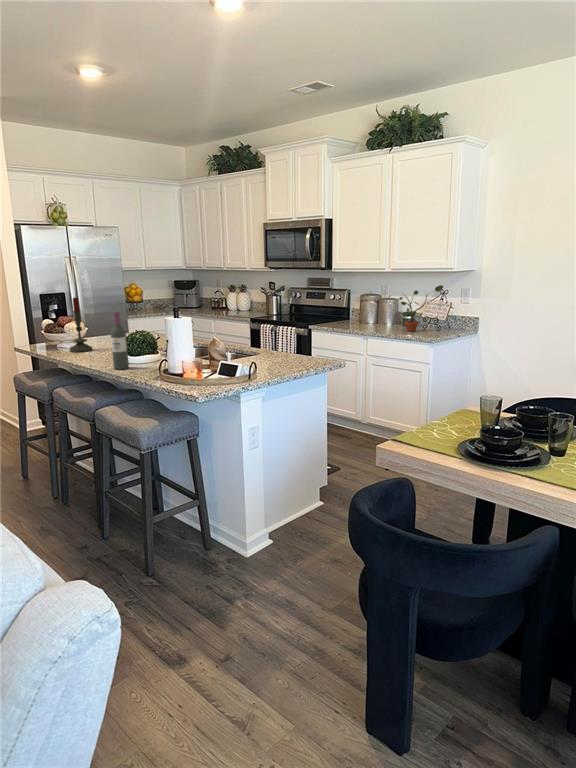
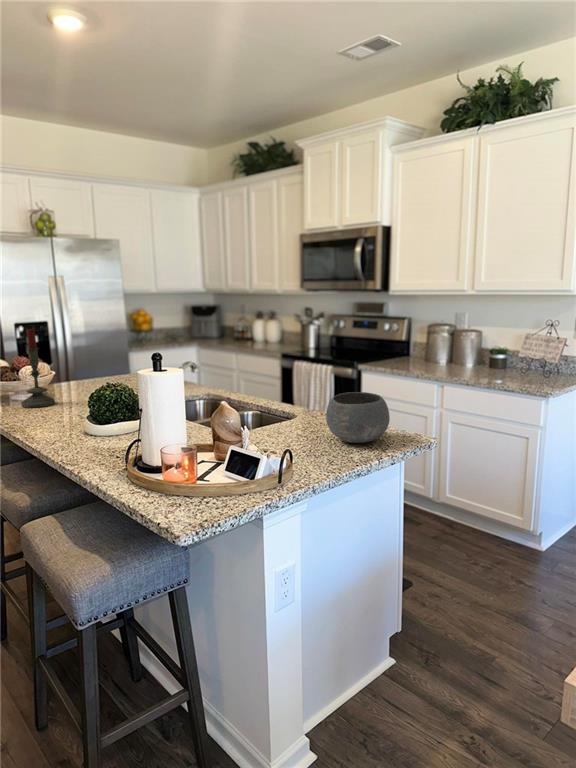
potted plant: present [399,285,443,332] -> none [489,314,553,378]
wine bottle: present [111,312,129,369] -> none [59,355,88,446]
bowl: none [277,334,316,365] -> present [326,392,390,443]

